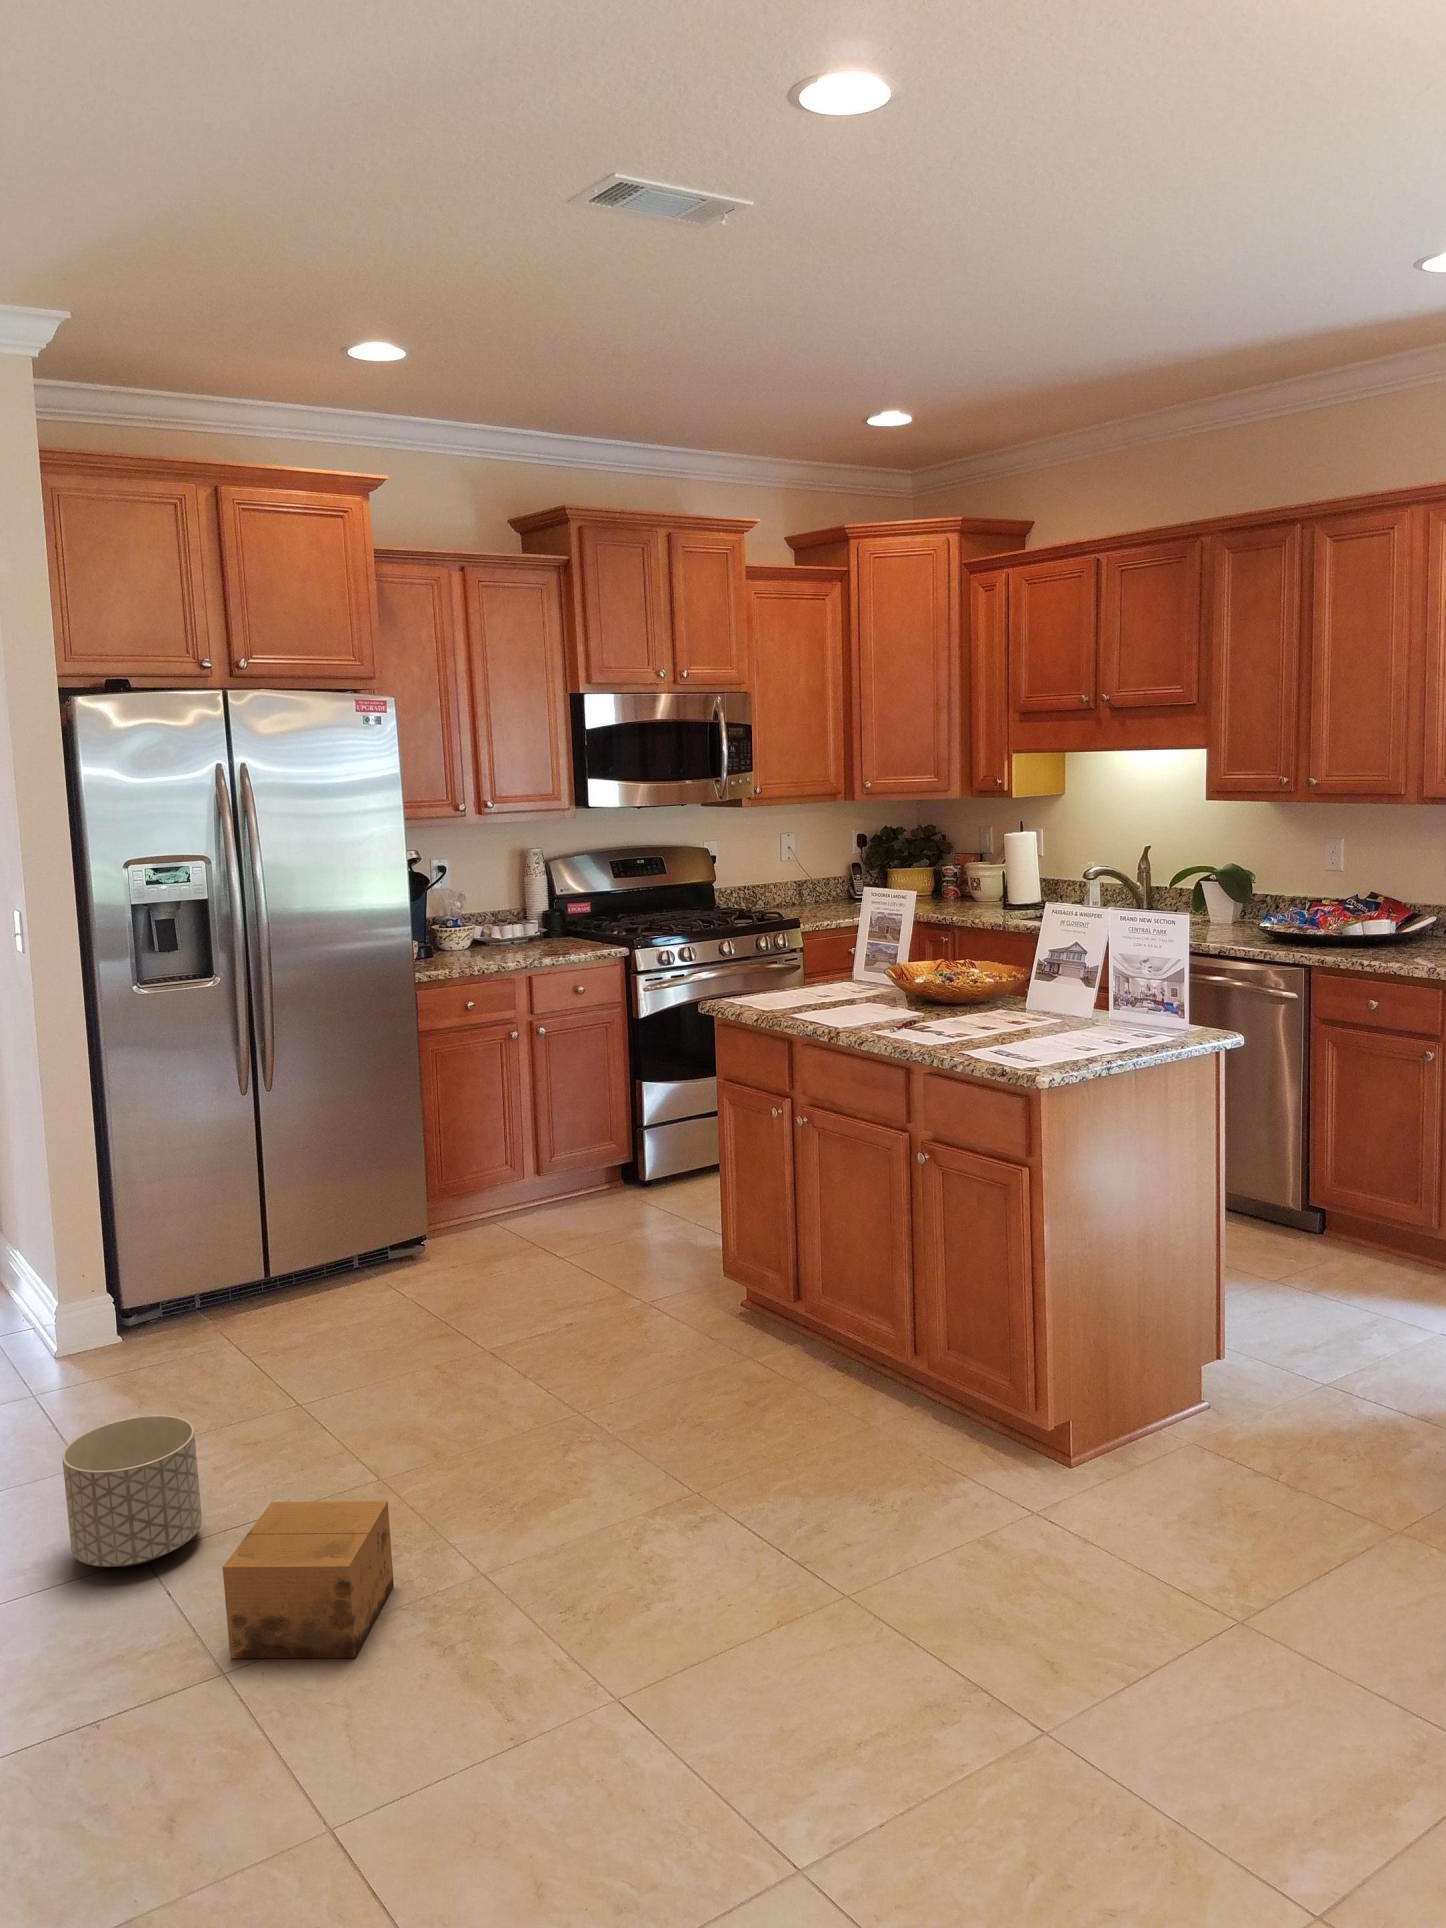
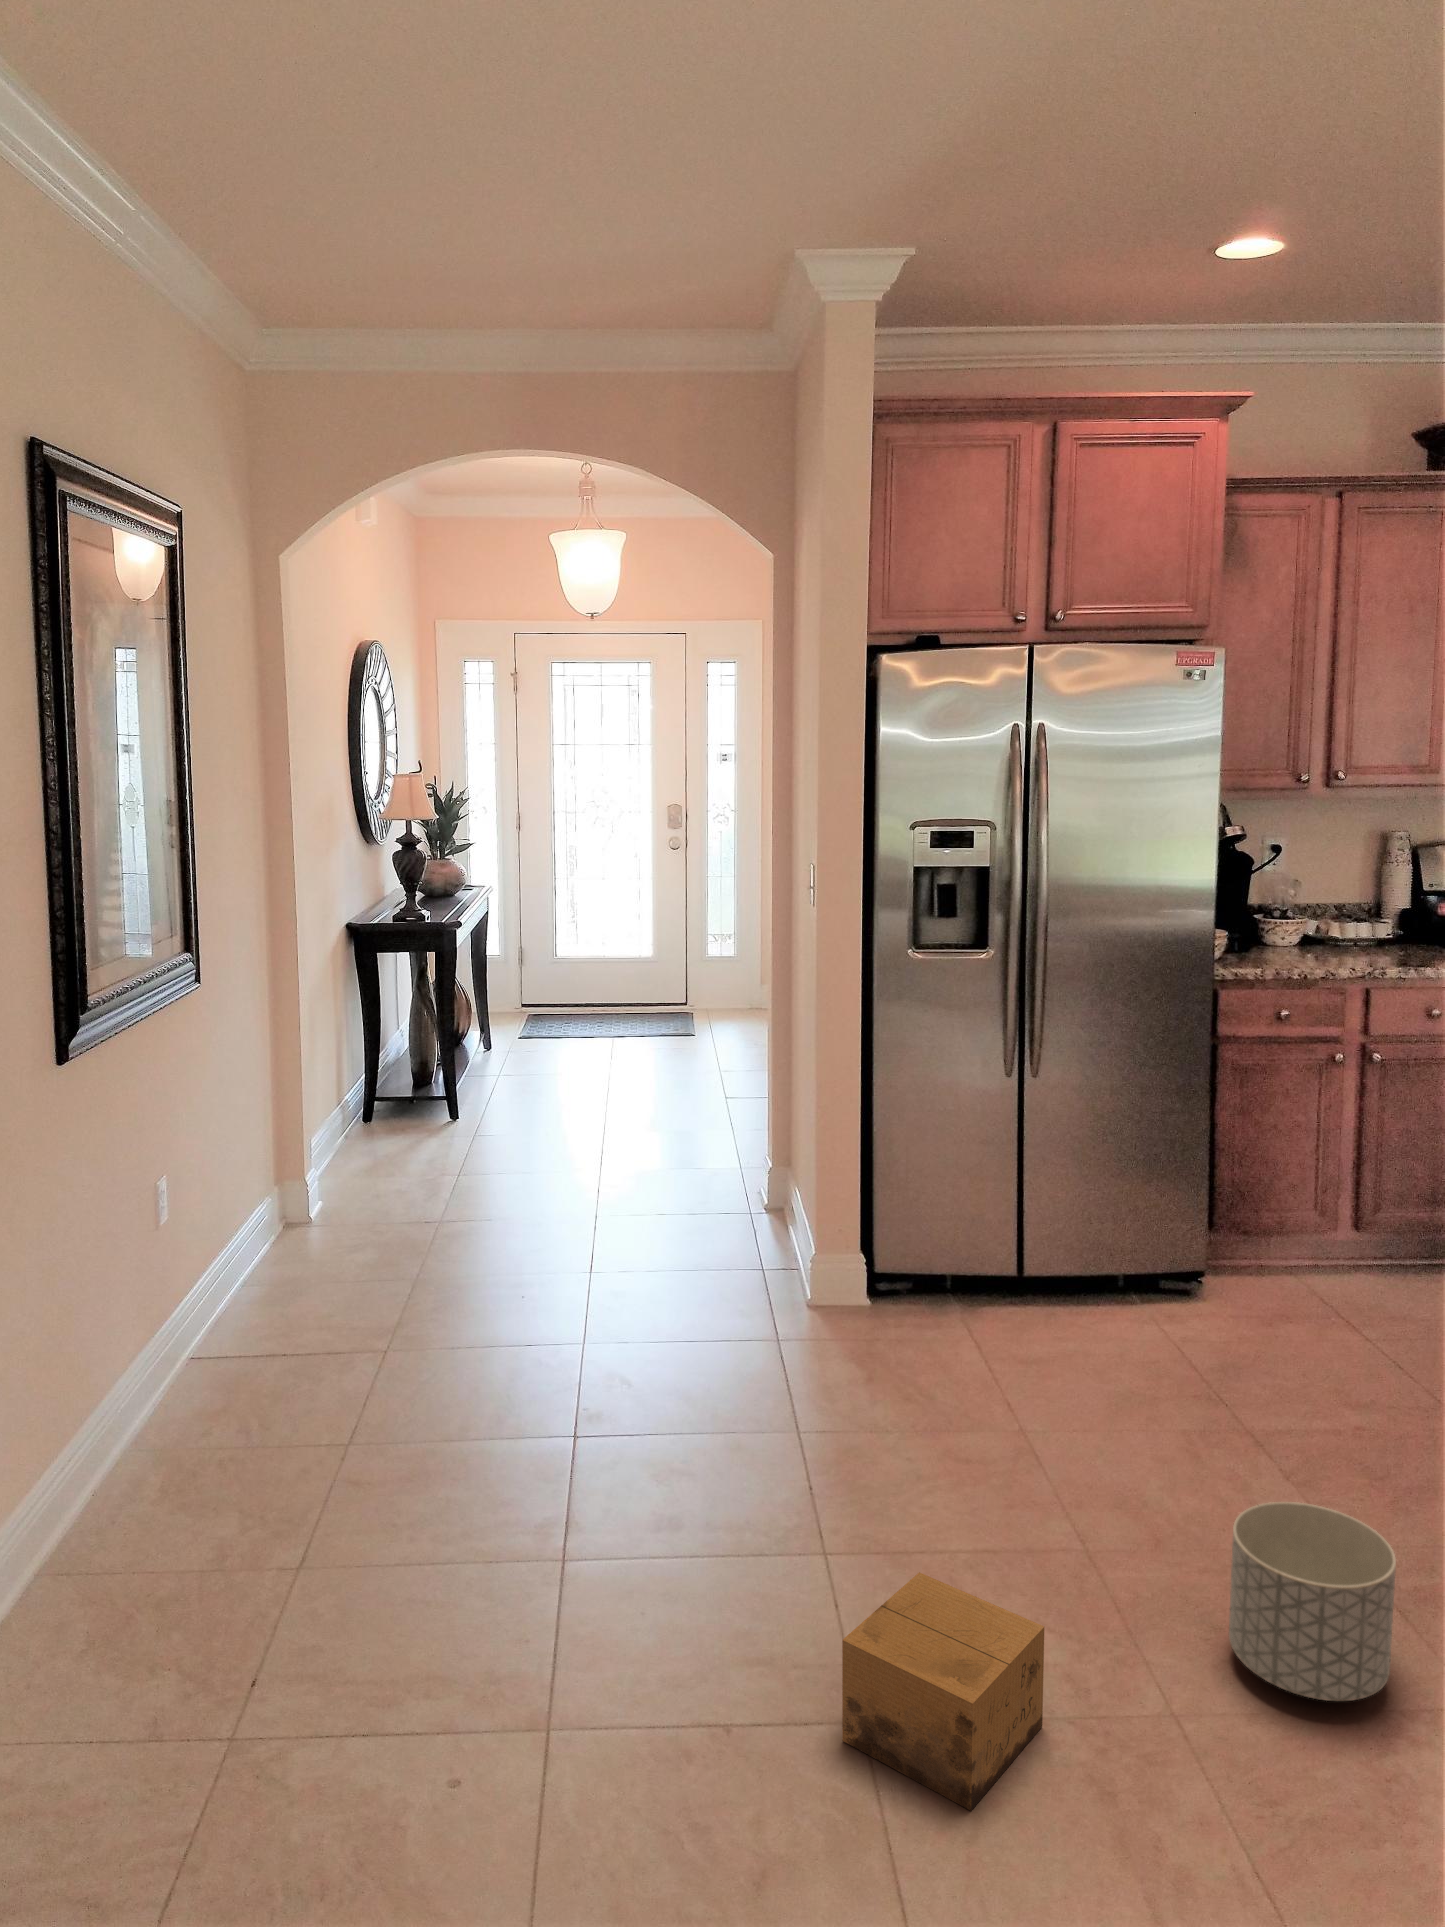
planter: present [62,1415,202,1567] -> present [1229,1502,1396,1701]

